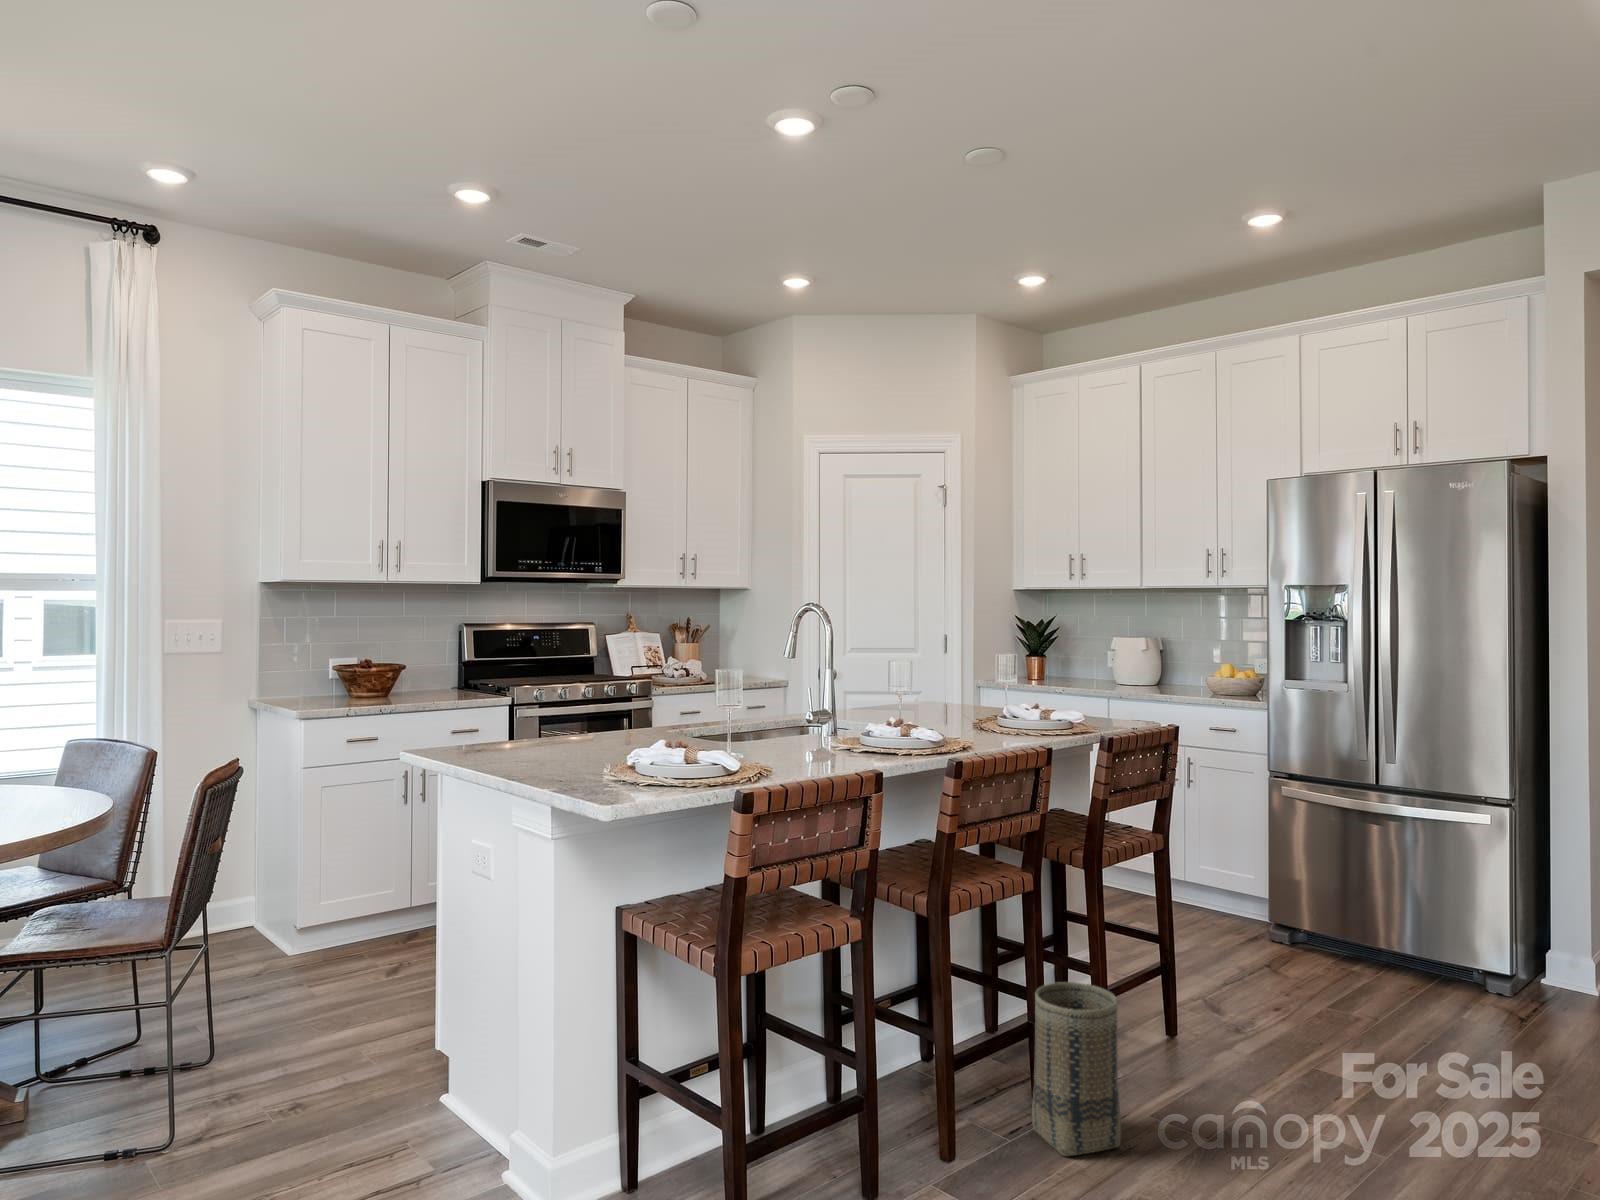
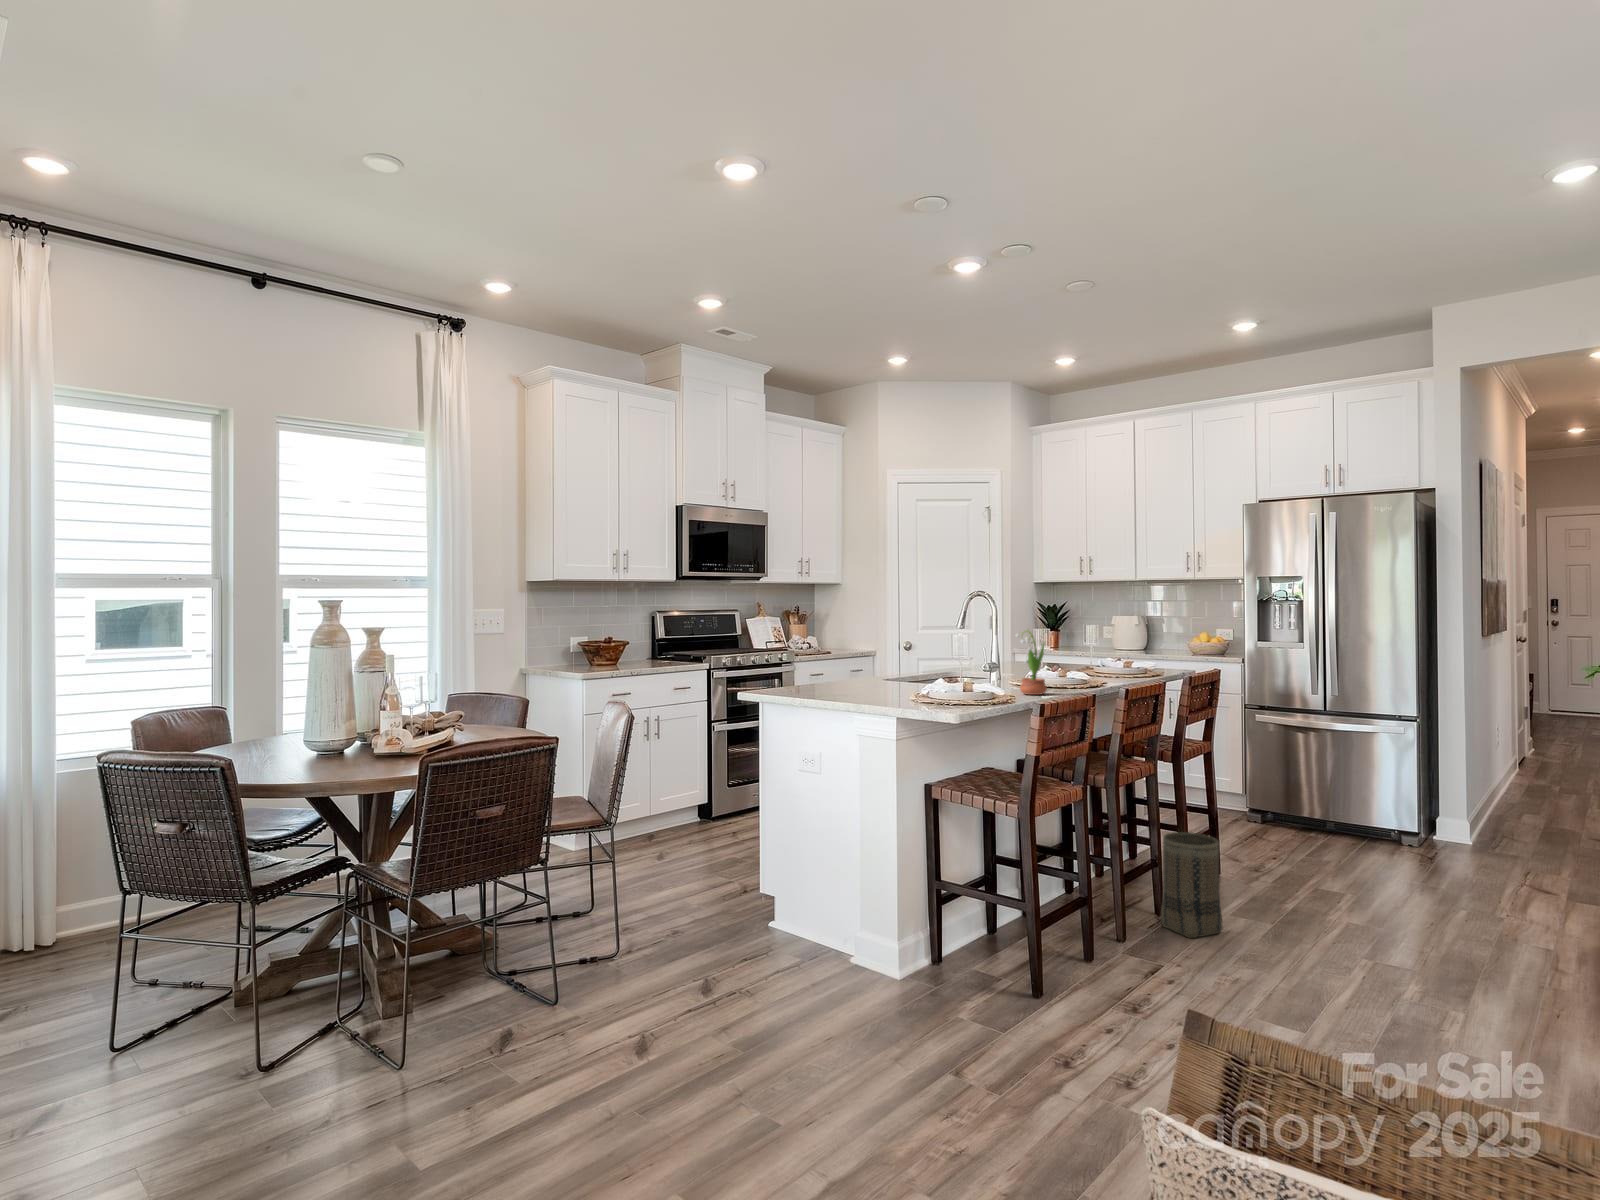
potted flower: none [805,664,848,767] -> present [1016,630,1047,695]

